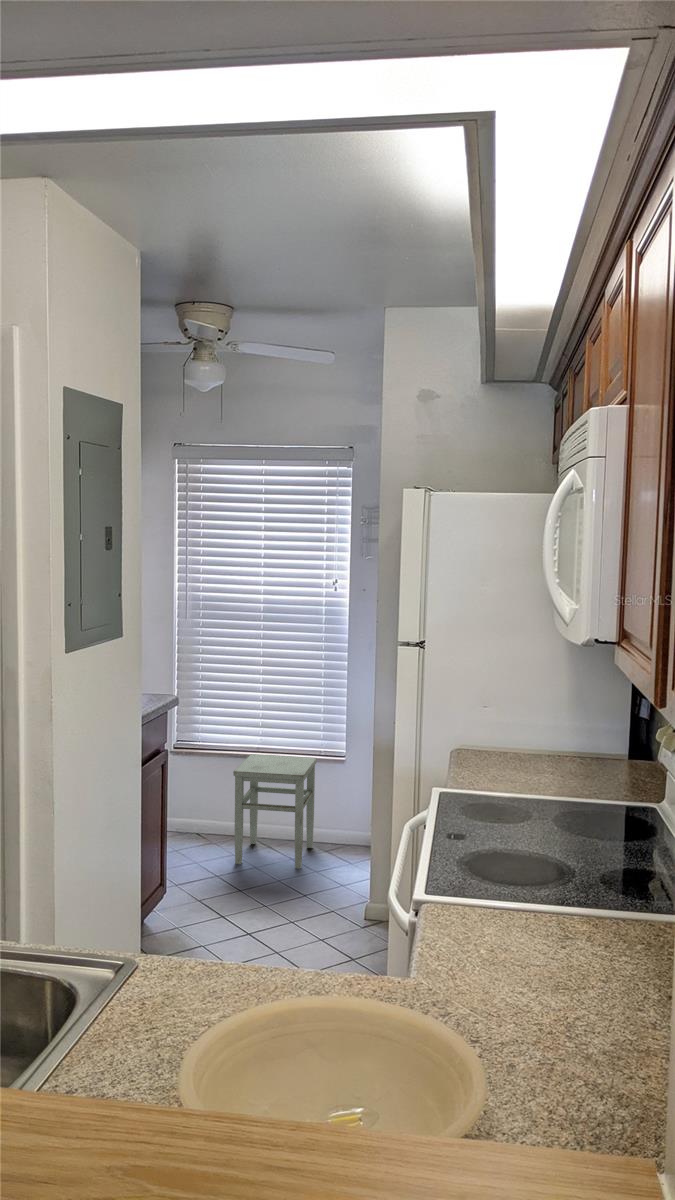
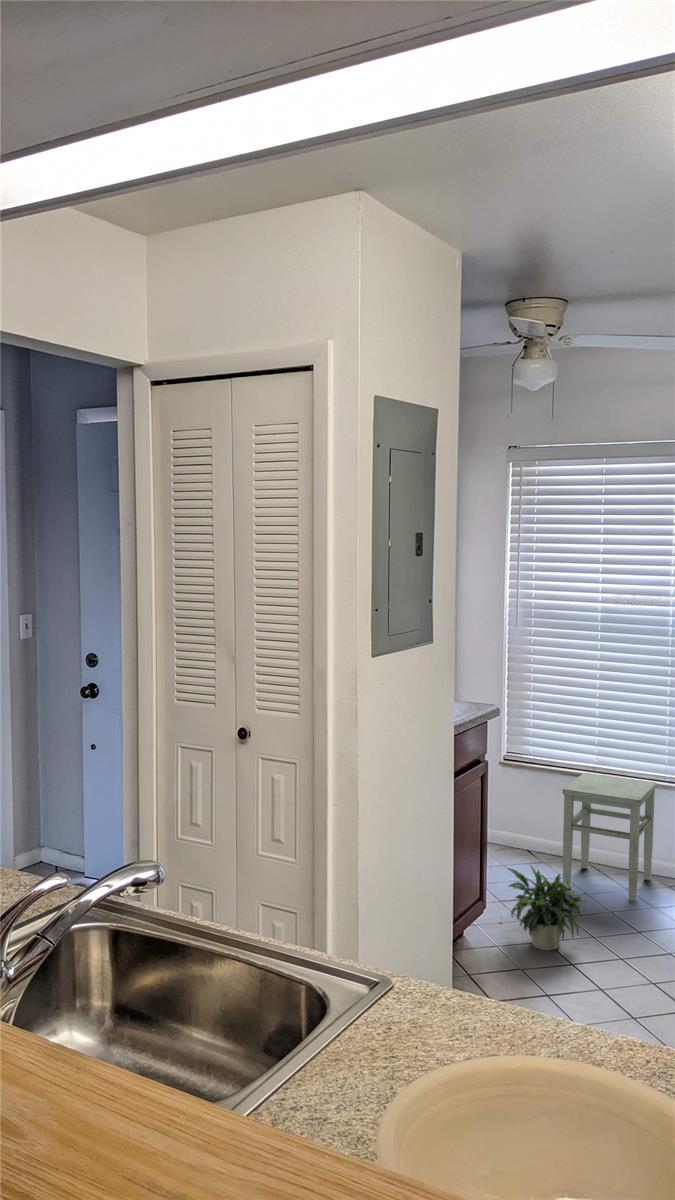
potted plant: none [179,845,263,924] -> present [509,866,588,950]

